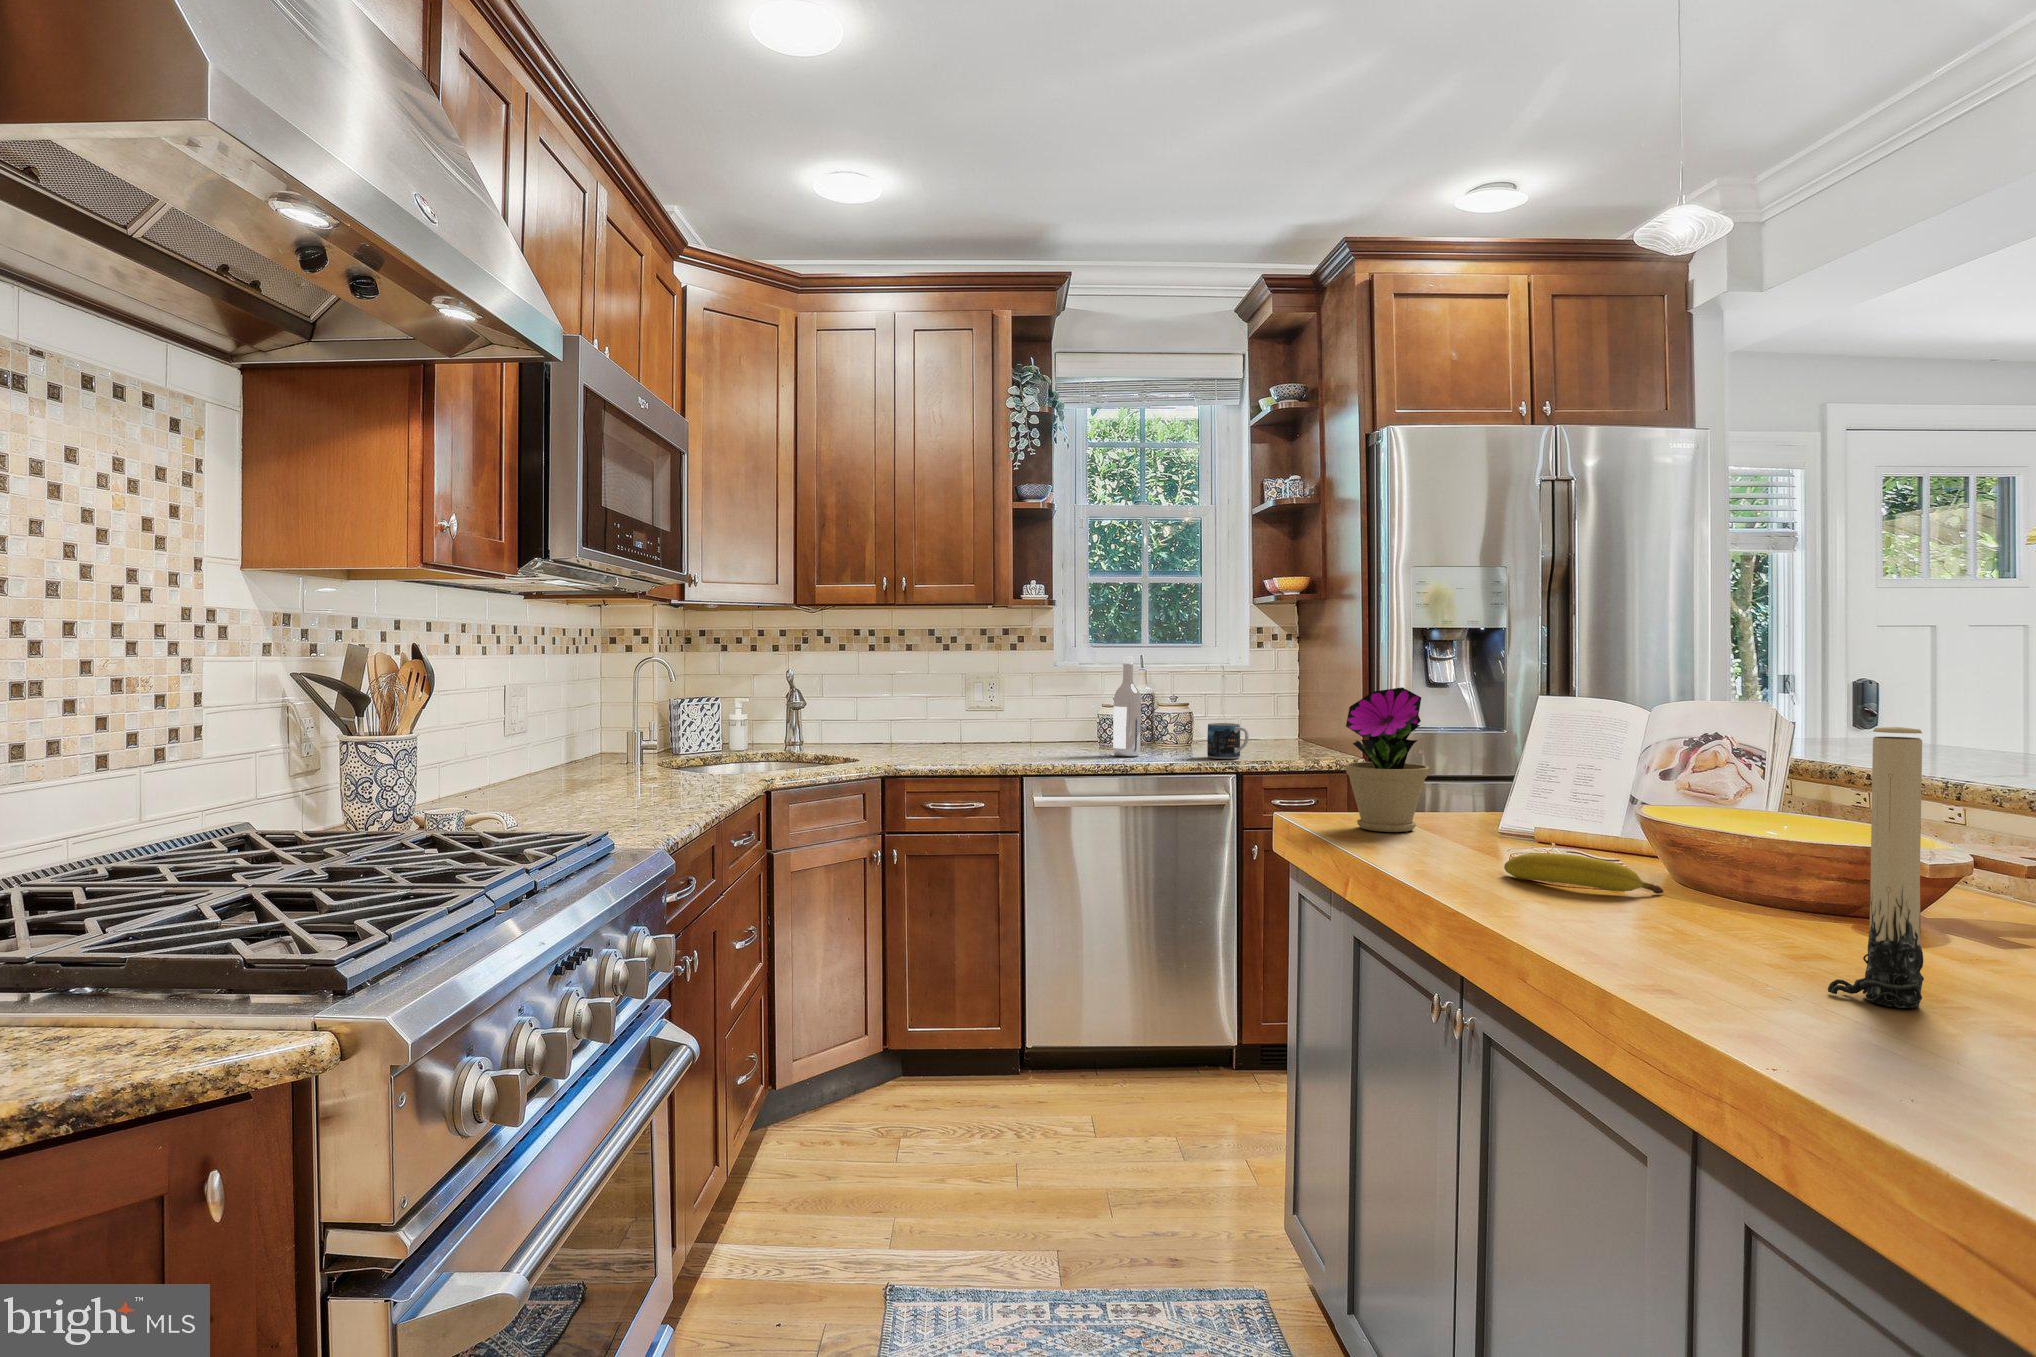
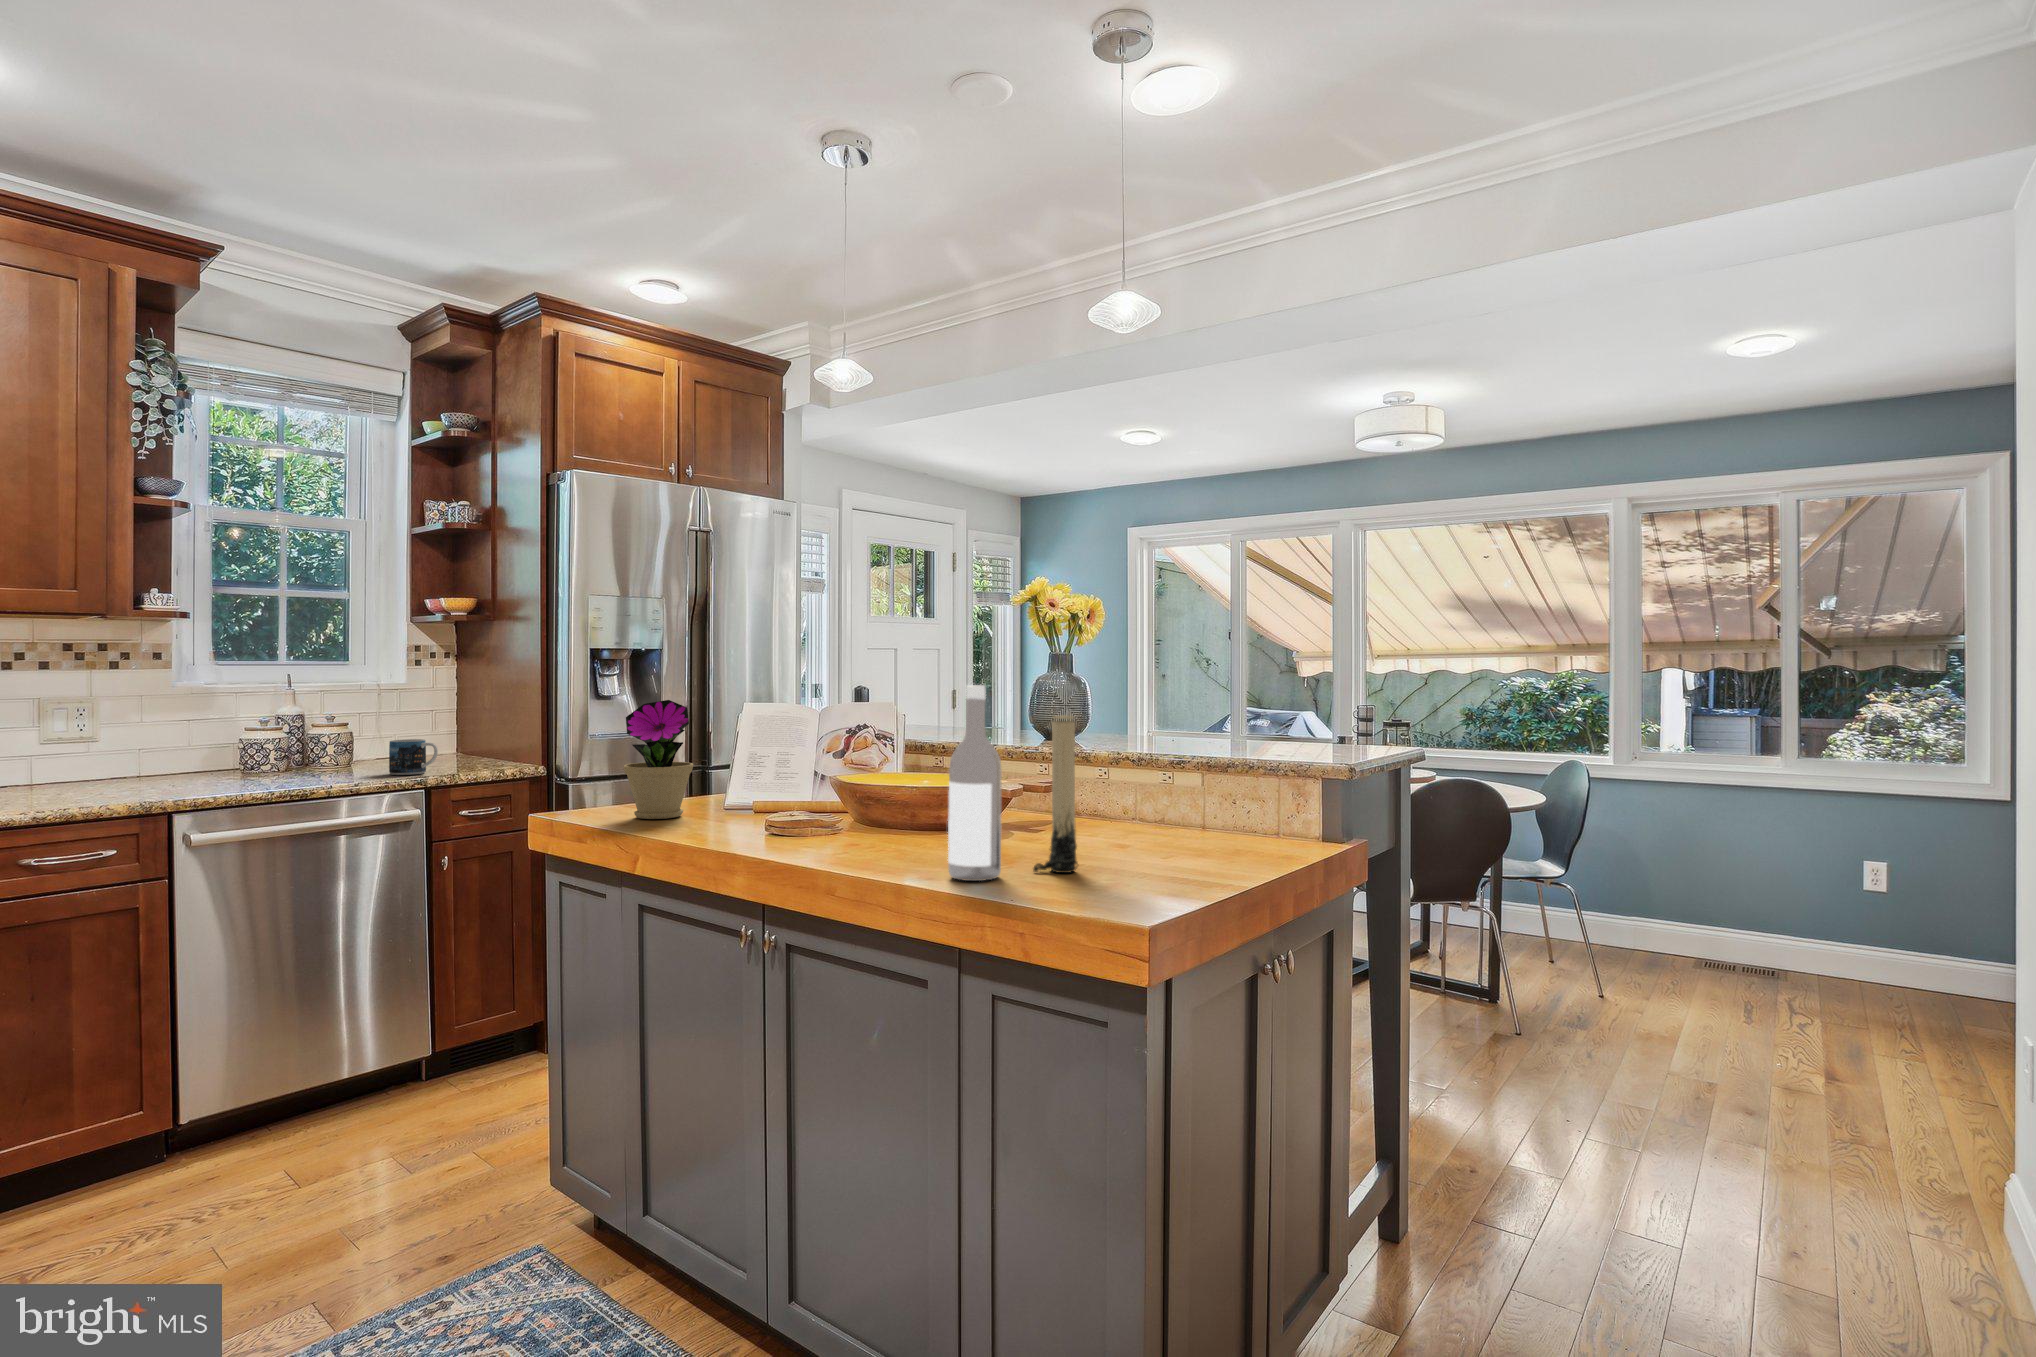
wine bottle: present [1113,657,1141,756] -> present [948,685,1002,881]
fruit: present [1504,853,1664,894] -> none [788,815,895,838]

